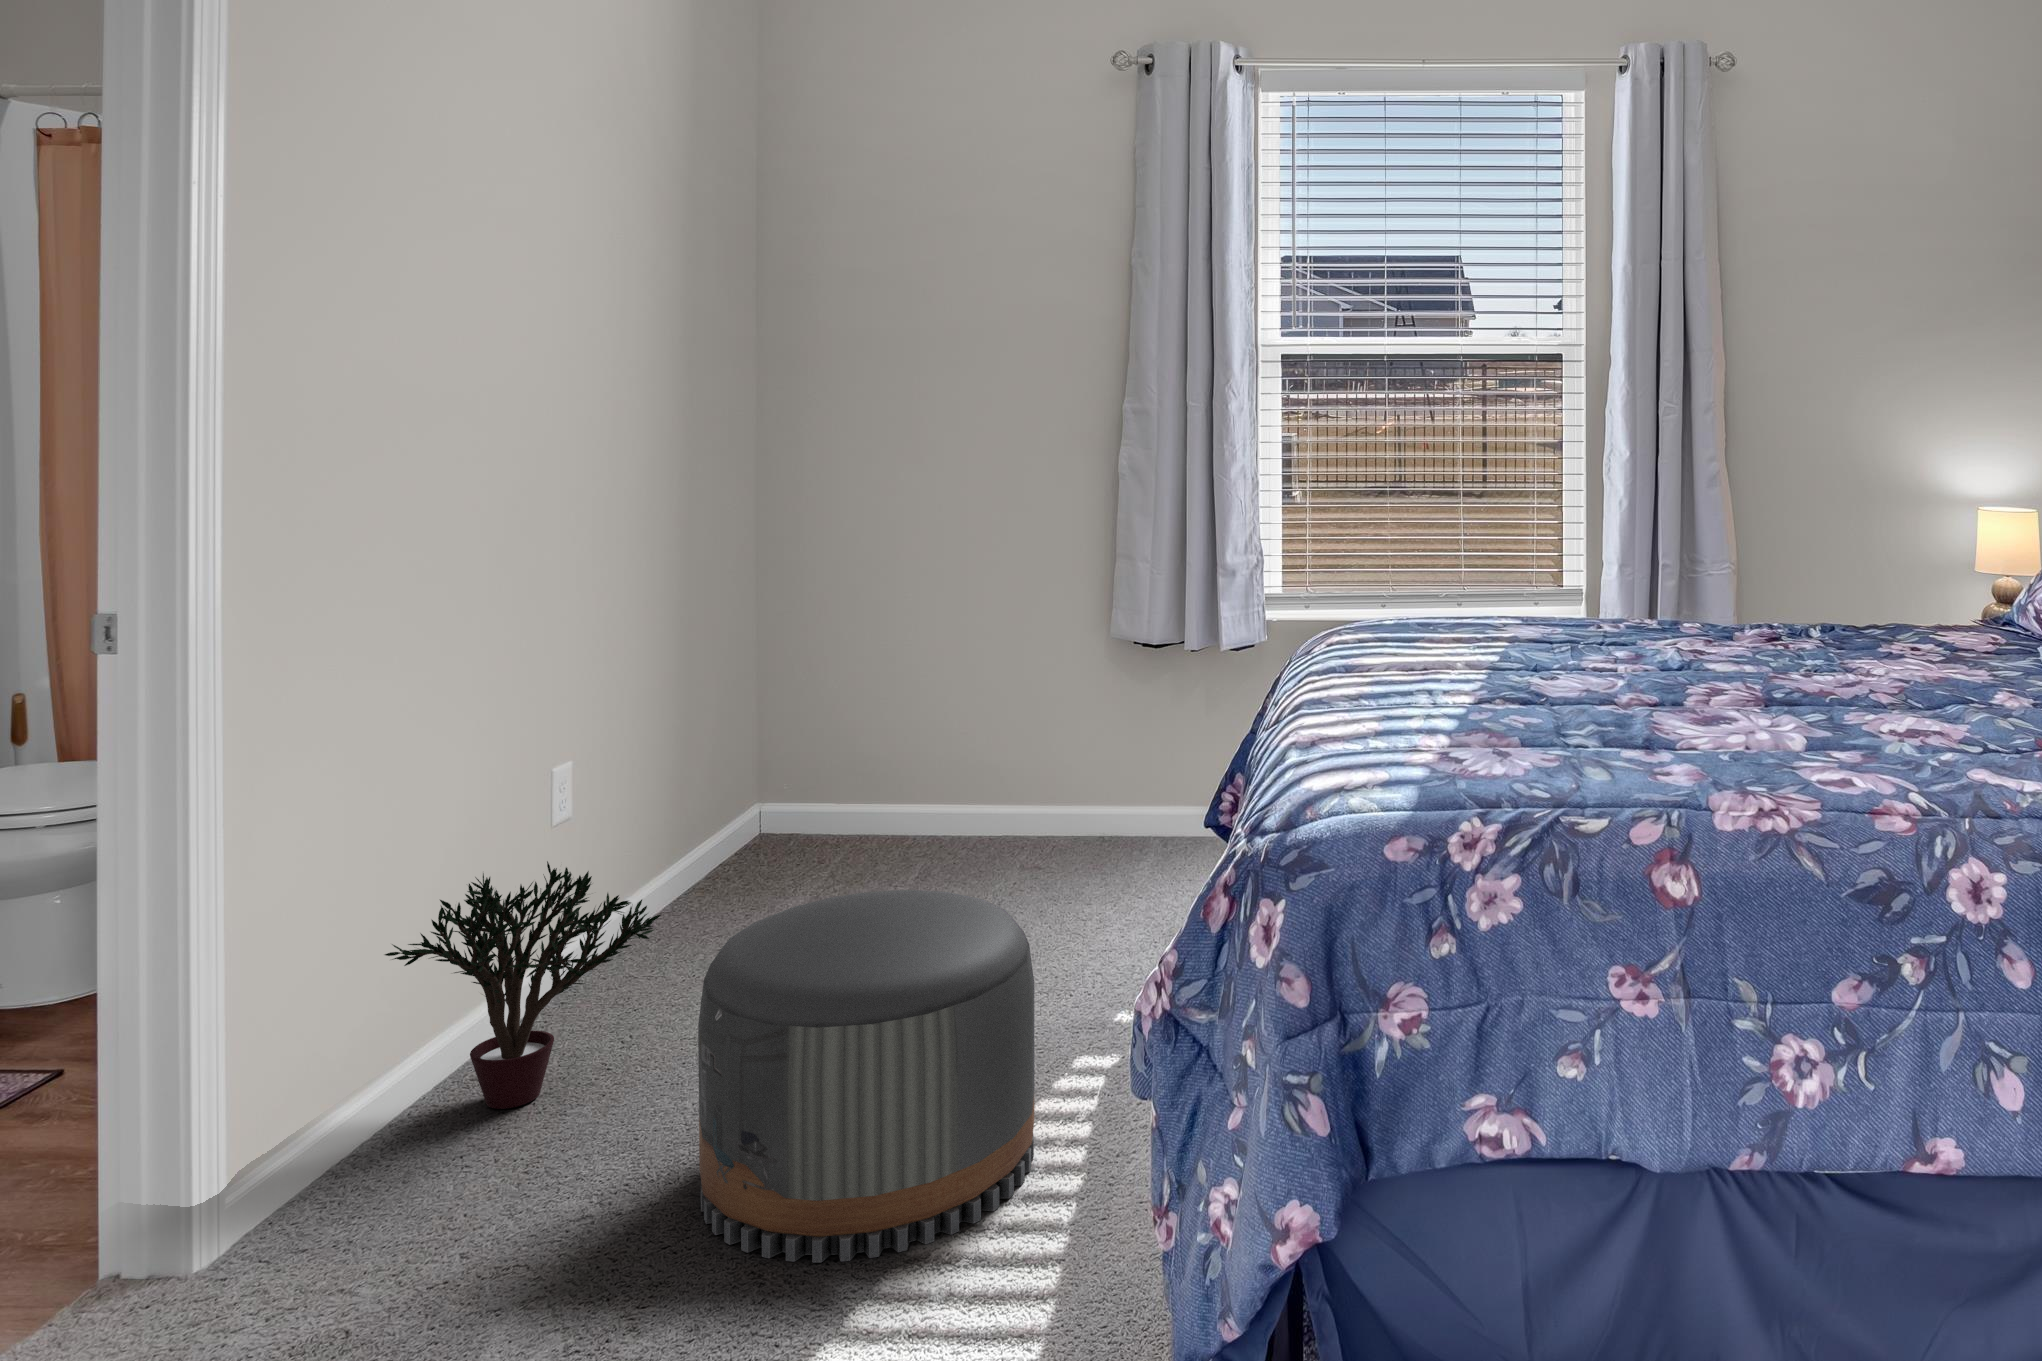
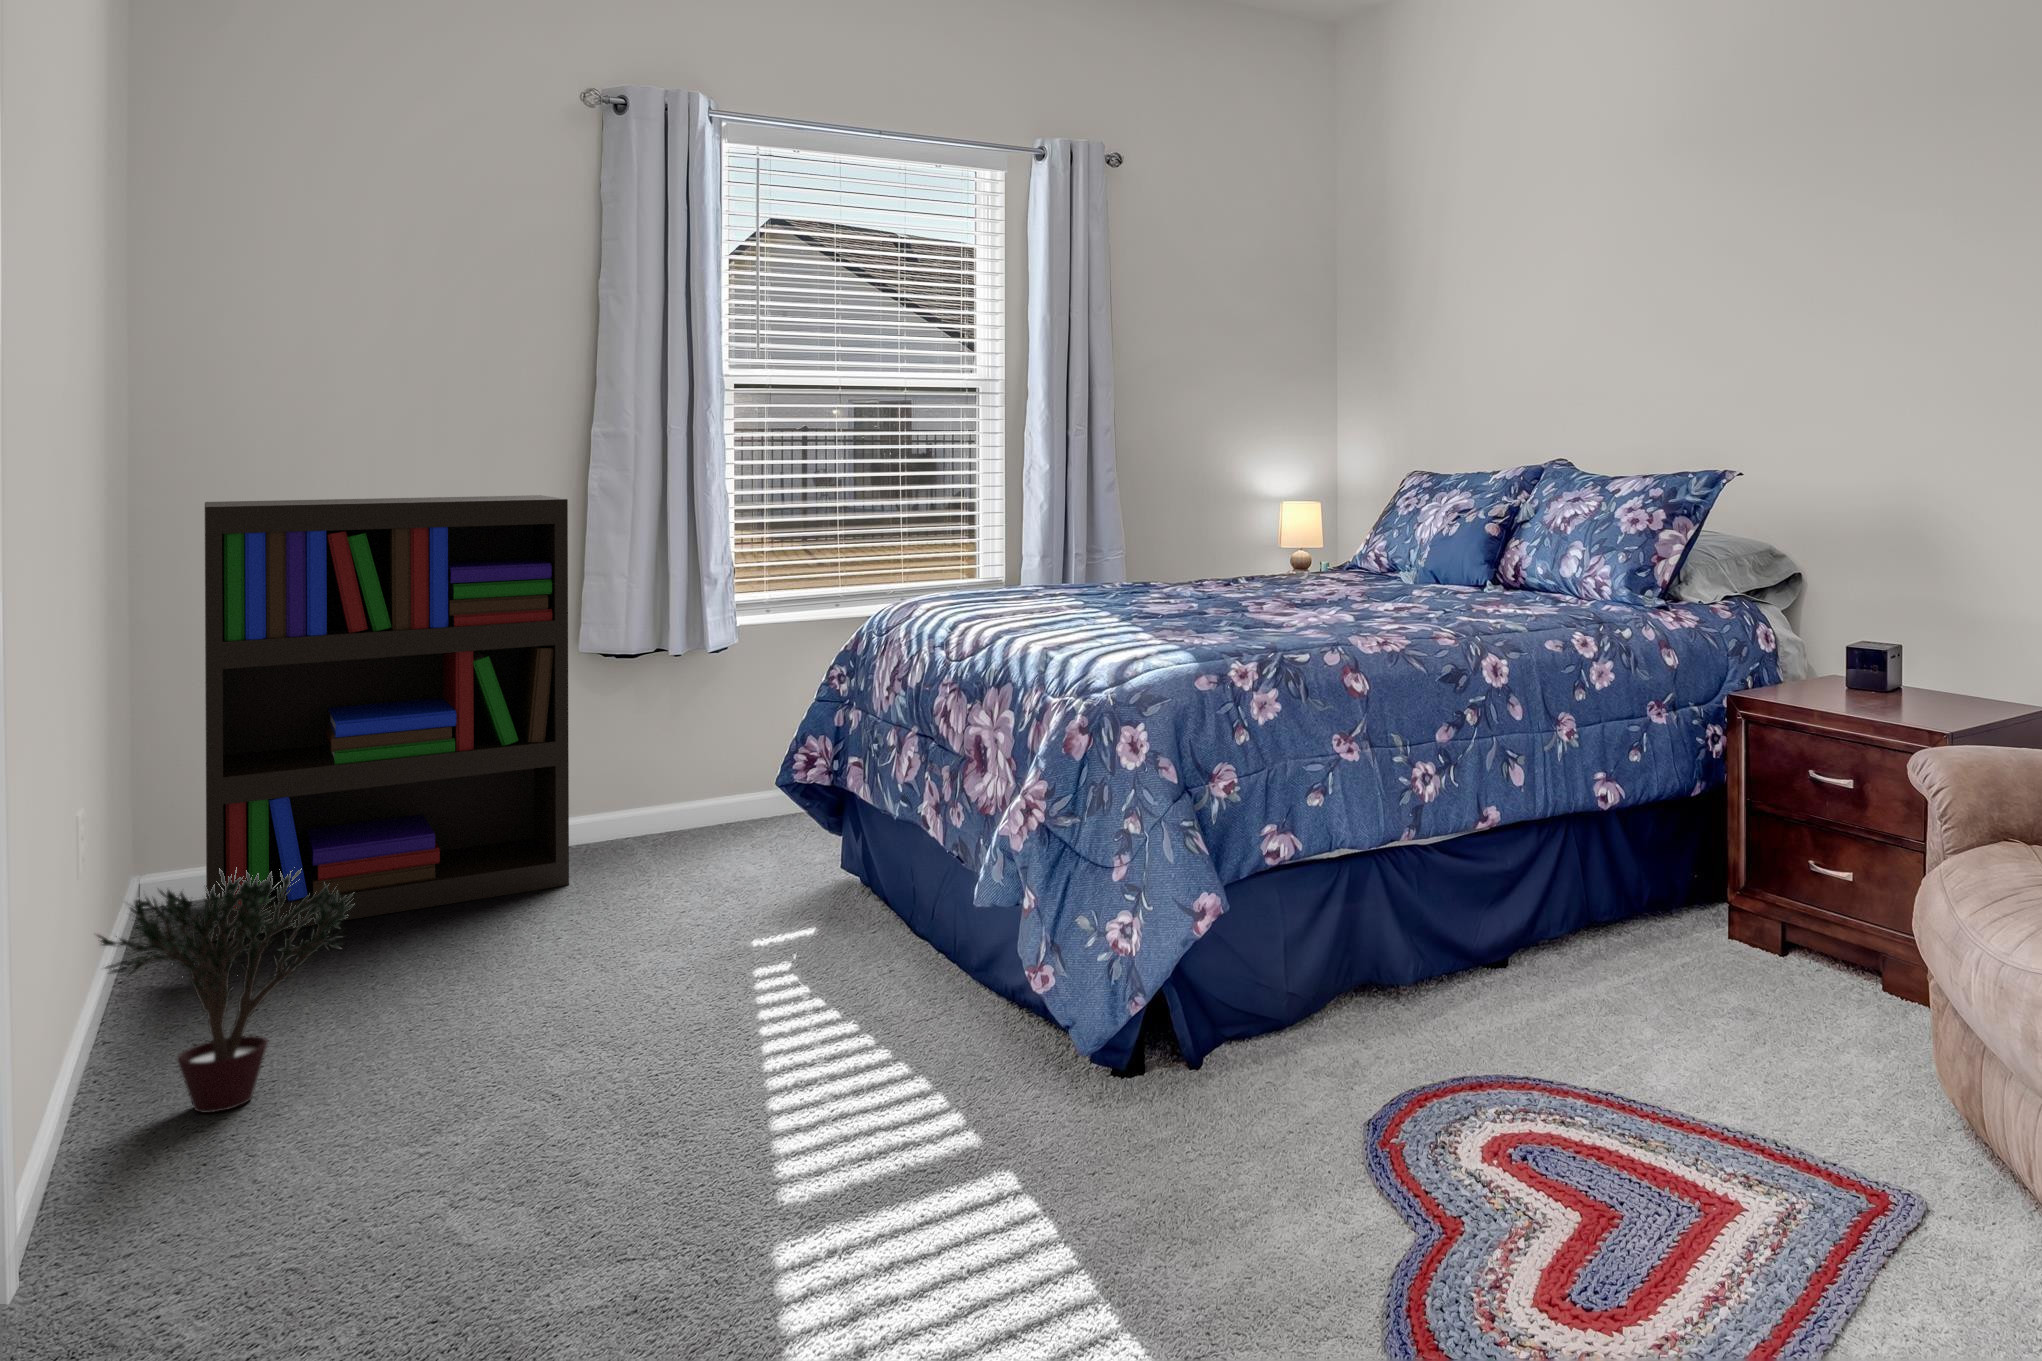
bookshelf: none [747,481,1075,889] -> present [205,495,569,941]
pouf: present [698,890,1034,1263] -> none [539,818,833,1108]

